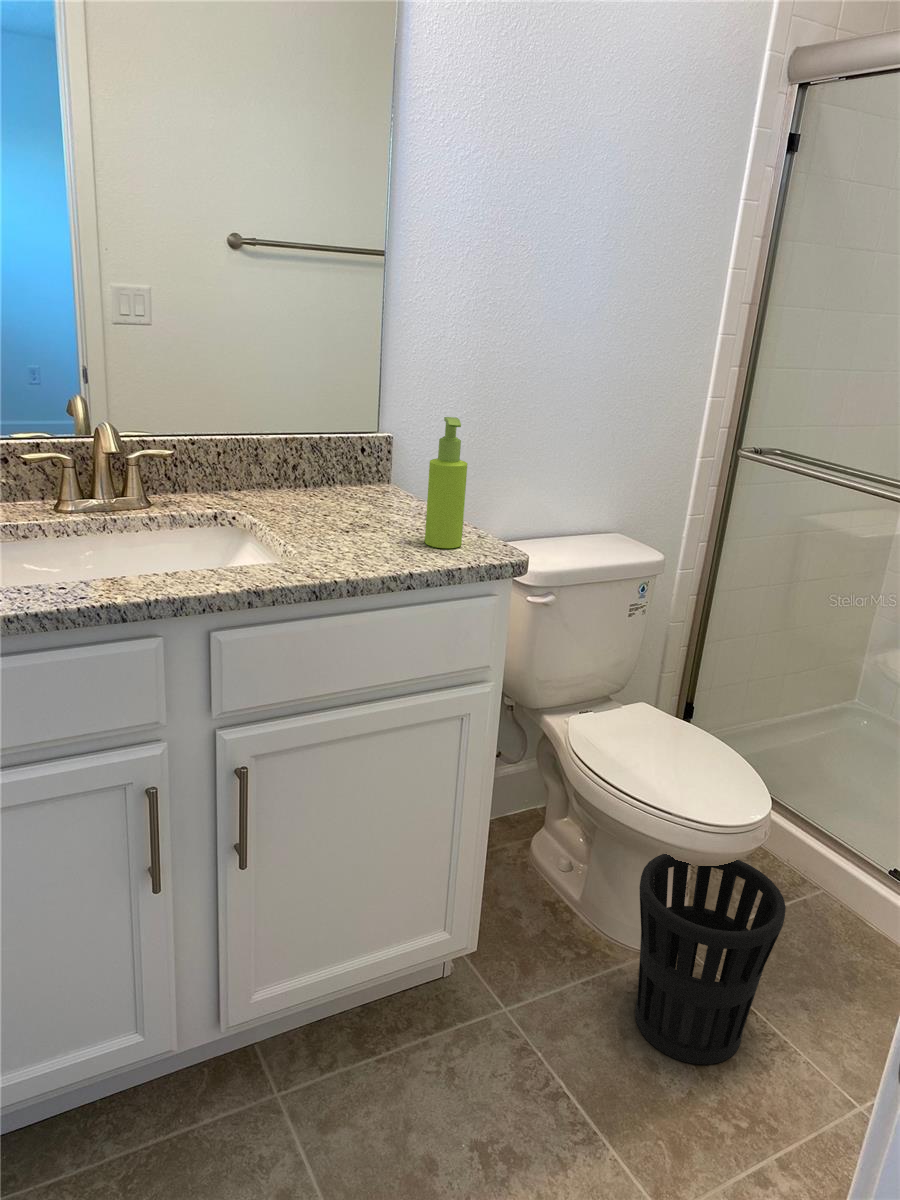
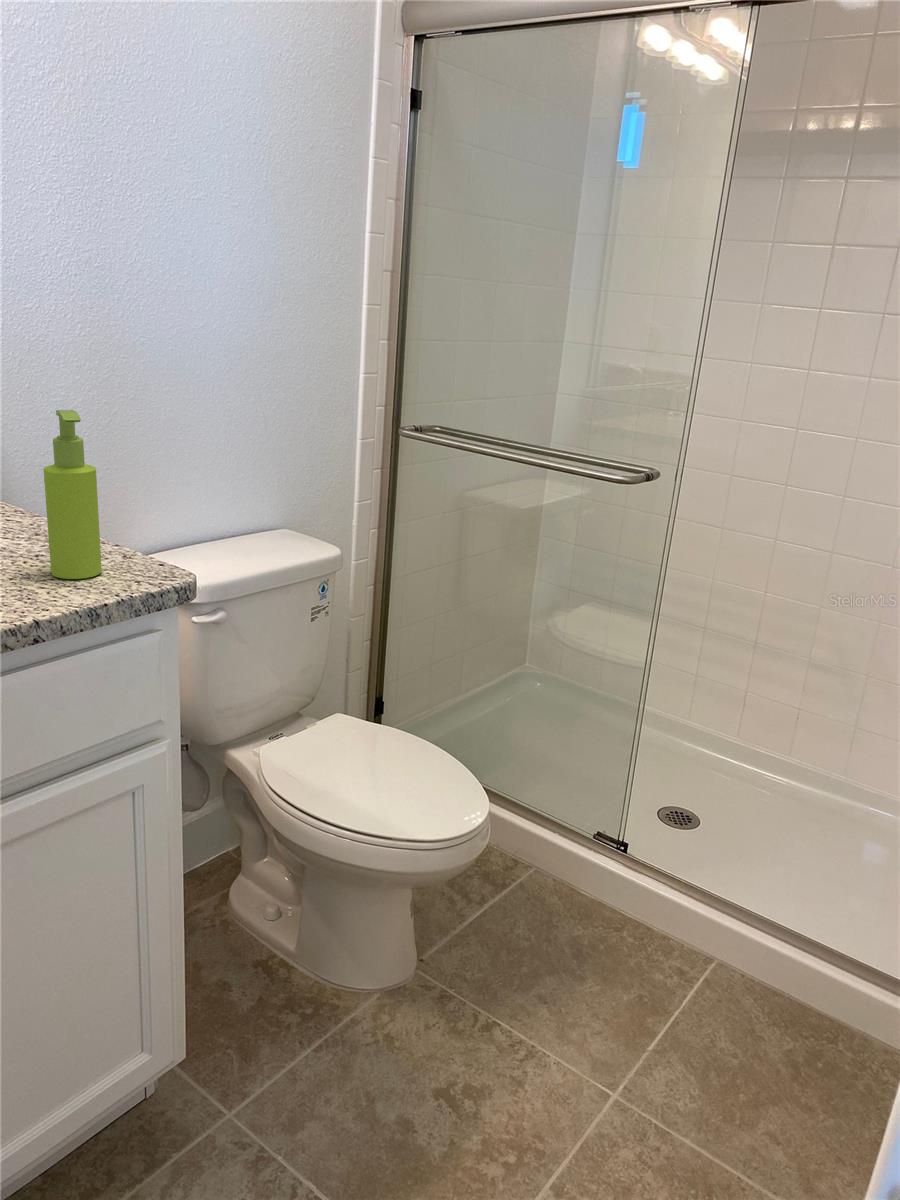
wastebasket: present [635,854,786,1064] -> none [366,868,522,1106]

